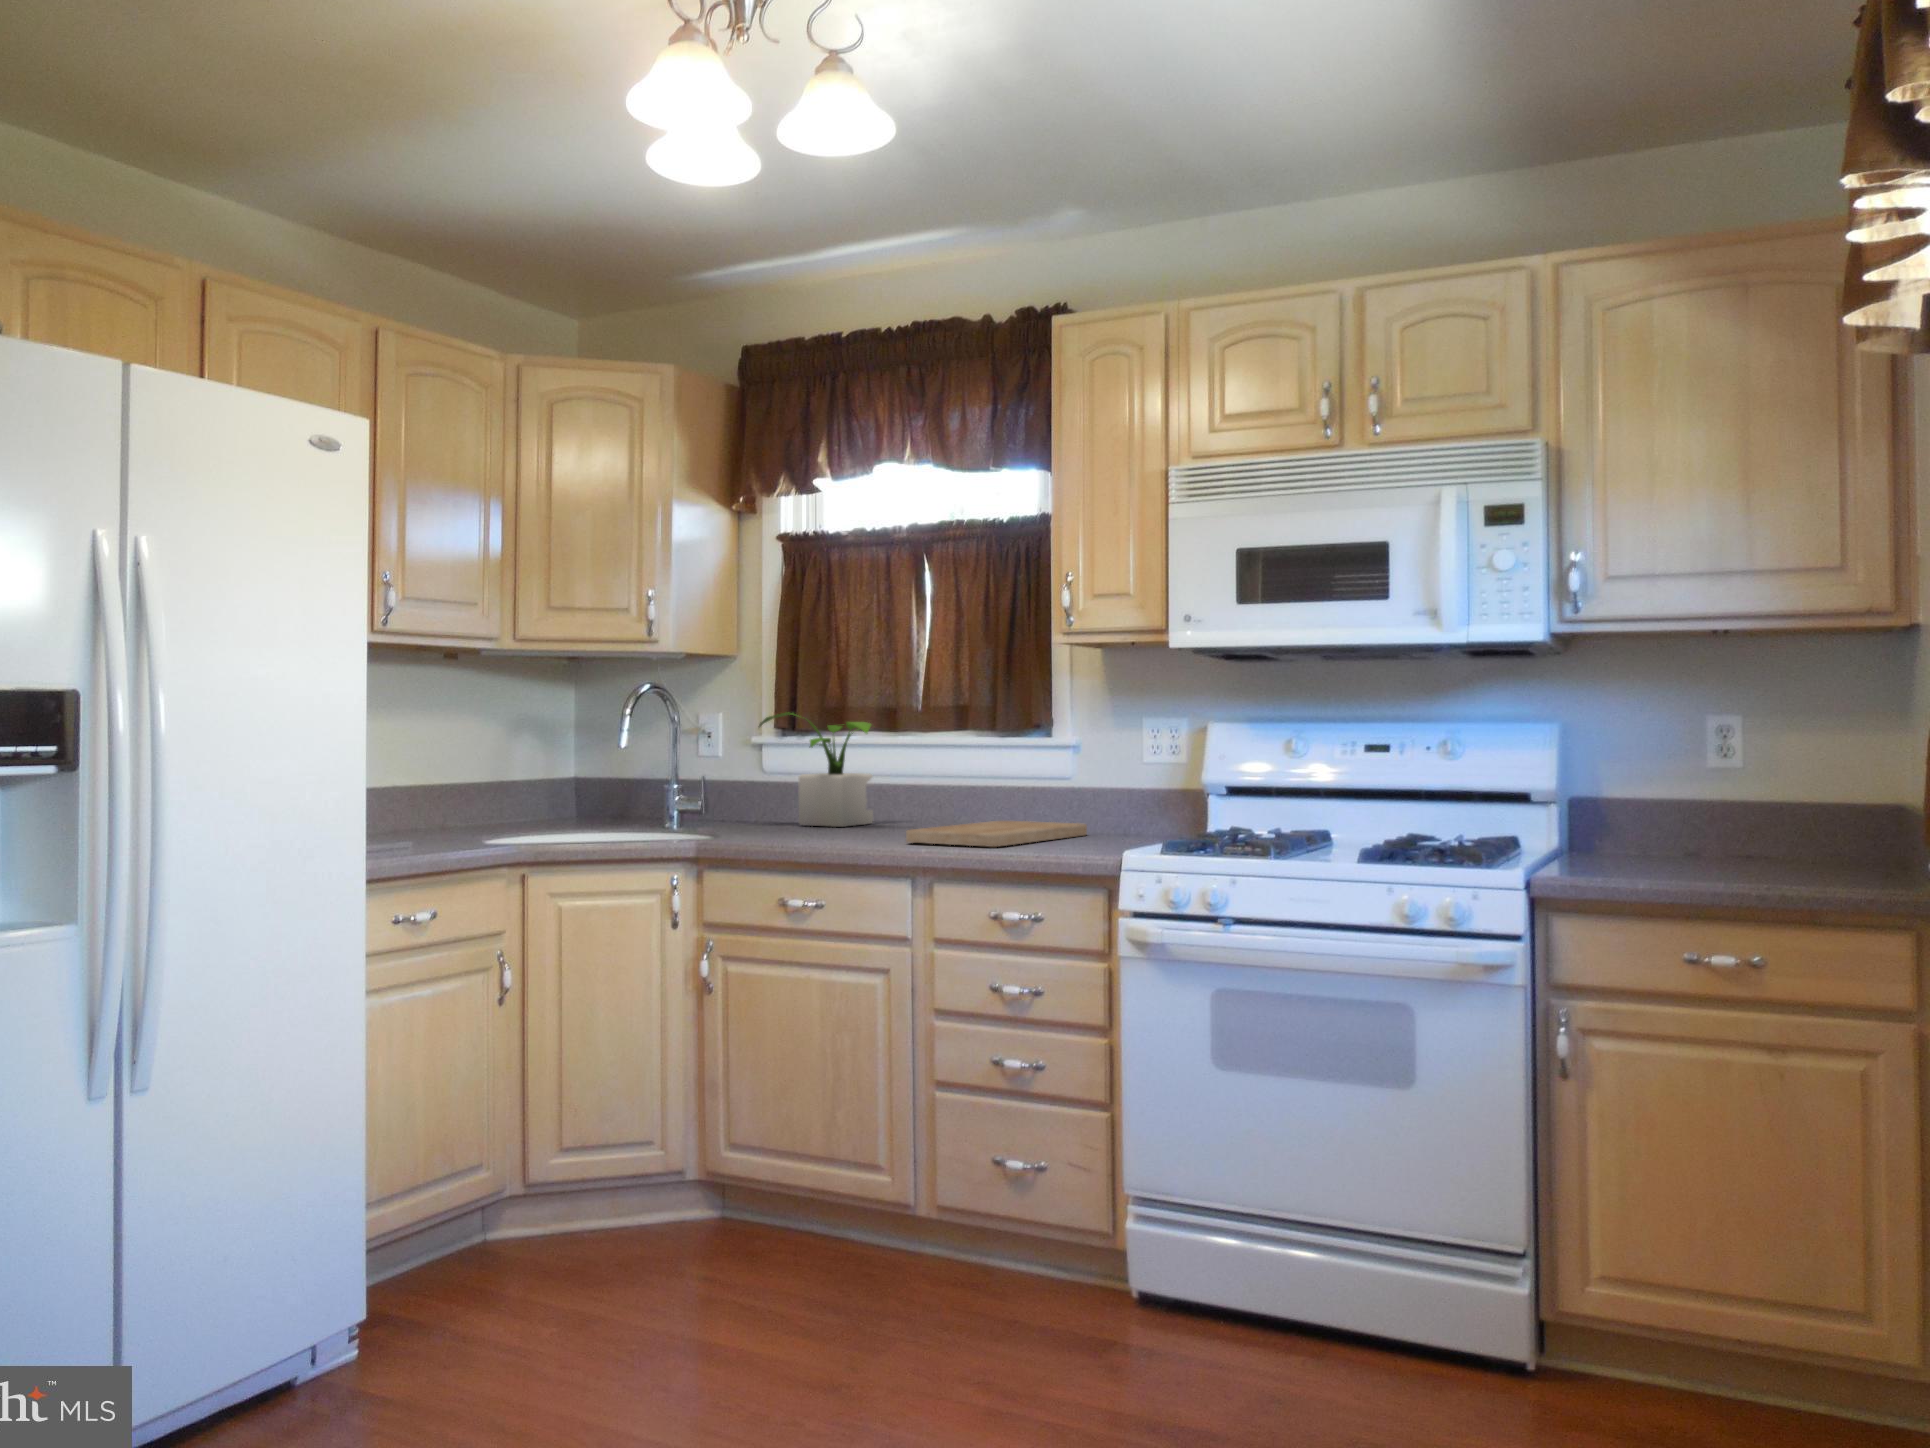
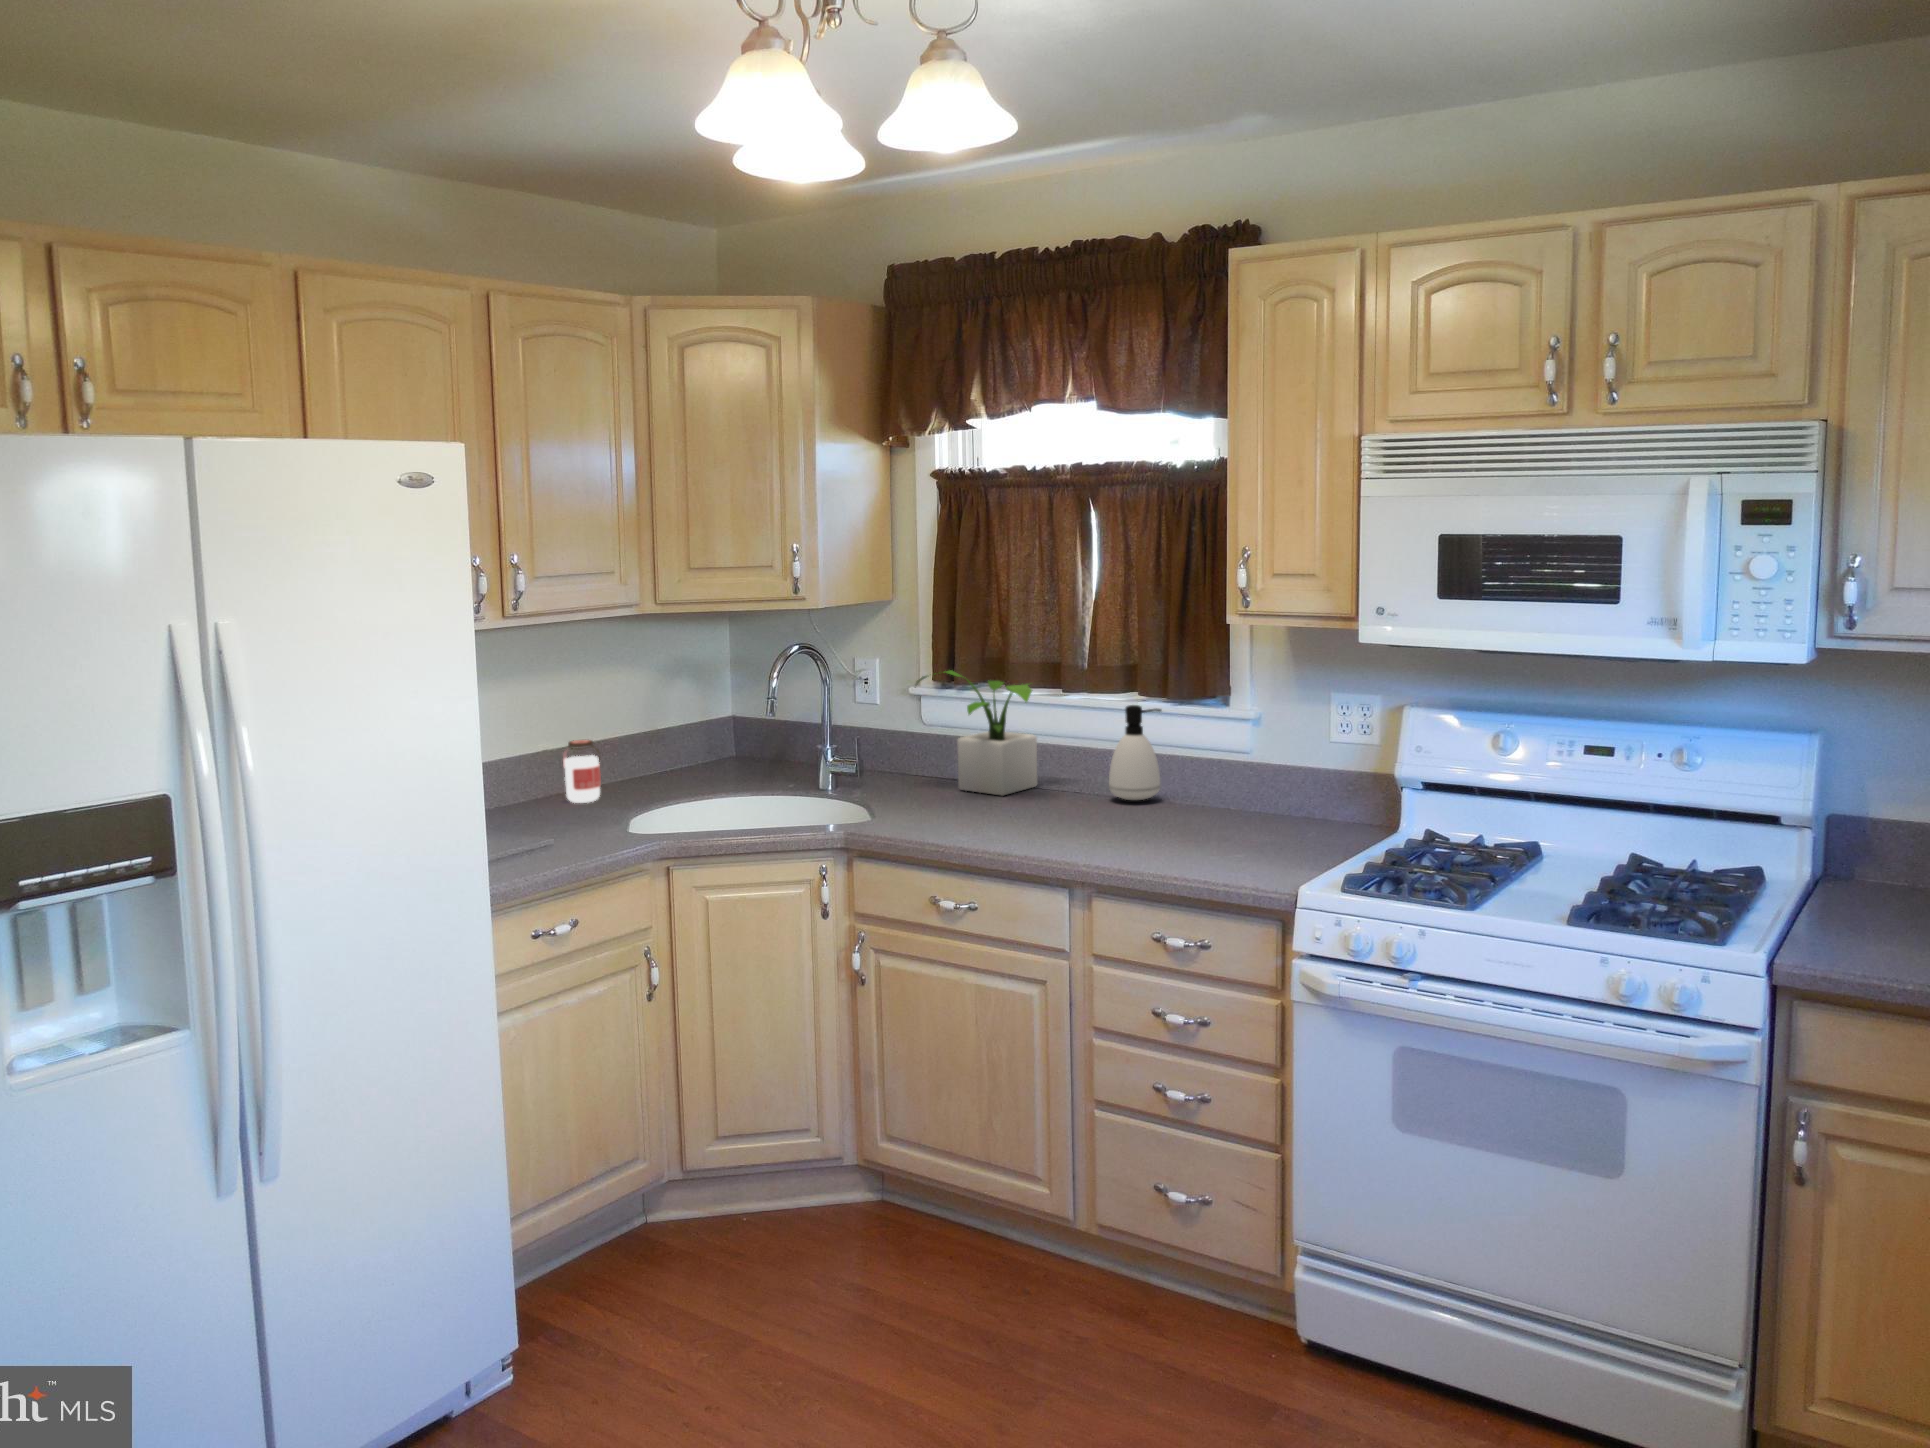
soap dispenser: none [942,737,991,827] -> present [1109,705,1161,800]
jar: none [408,773,447,834] -> present [563,740,601,803]
cutting board: present [906,821,1087,847] -> none [1062,804,1263,864]

